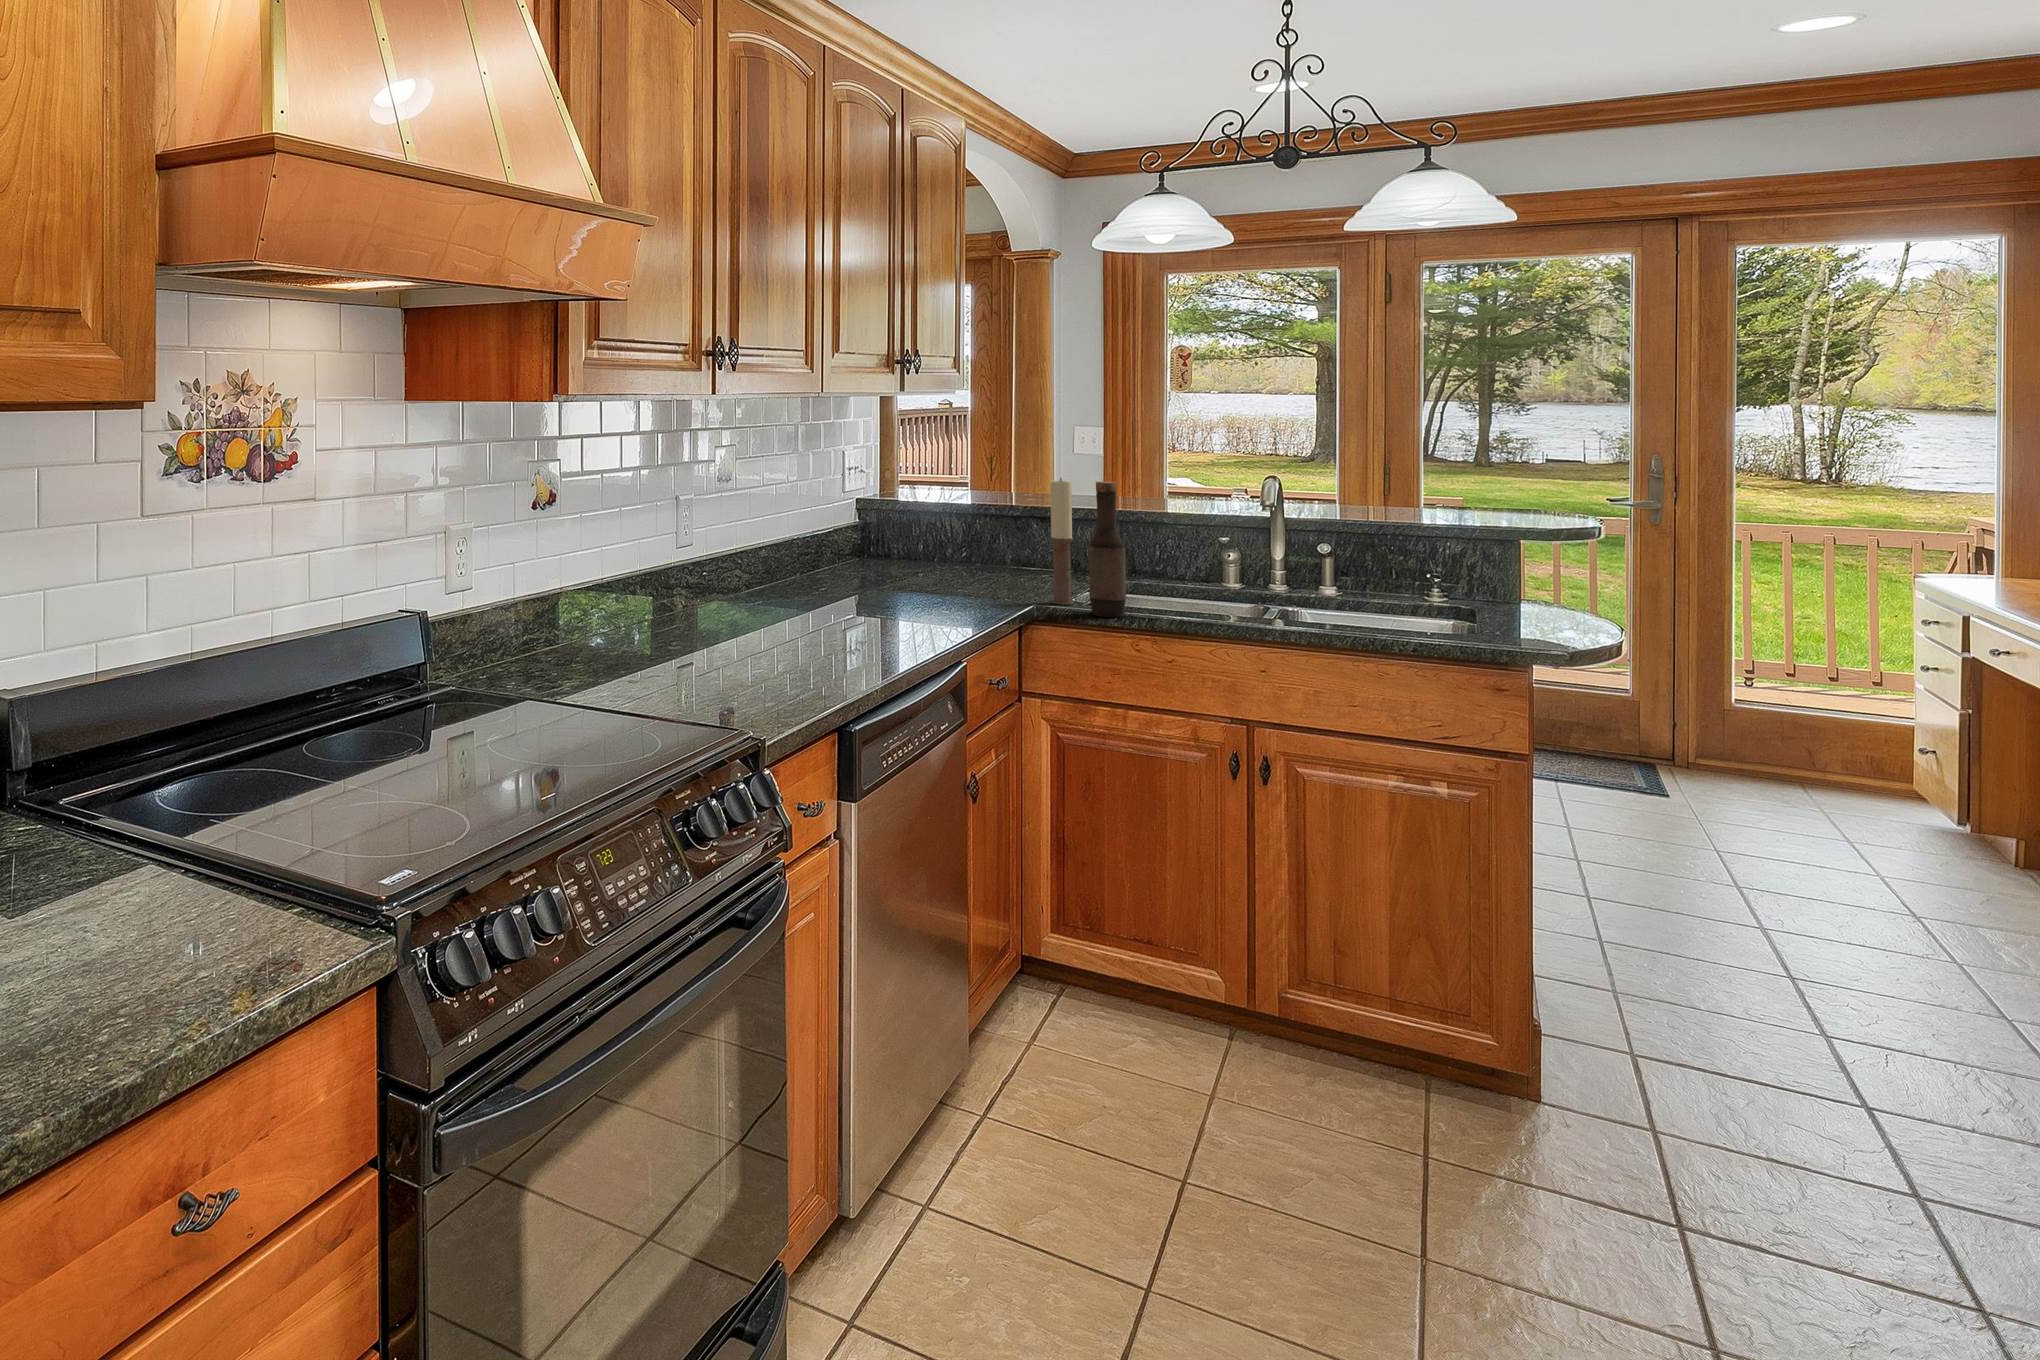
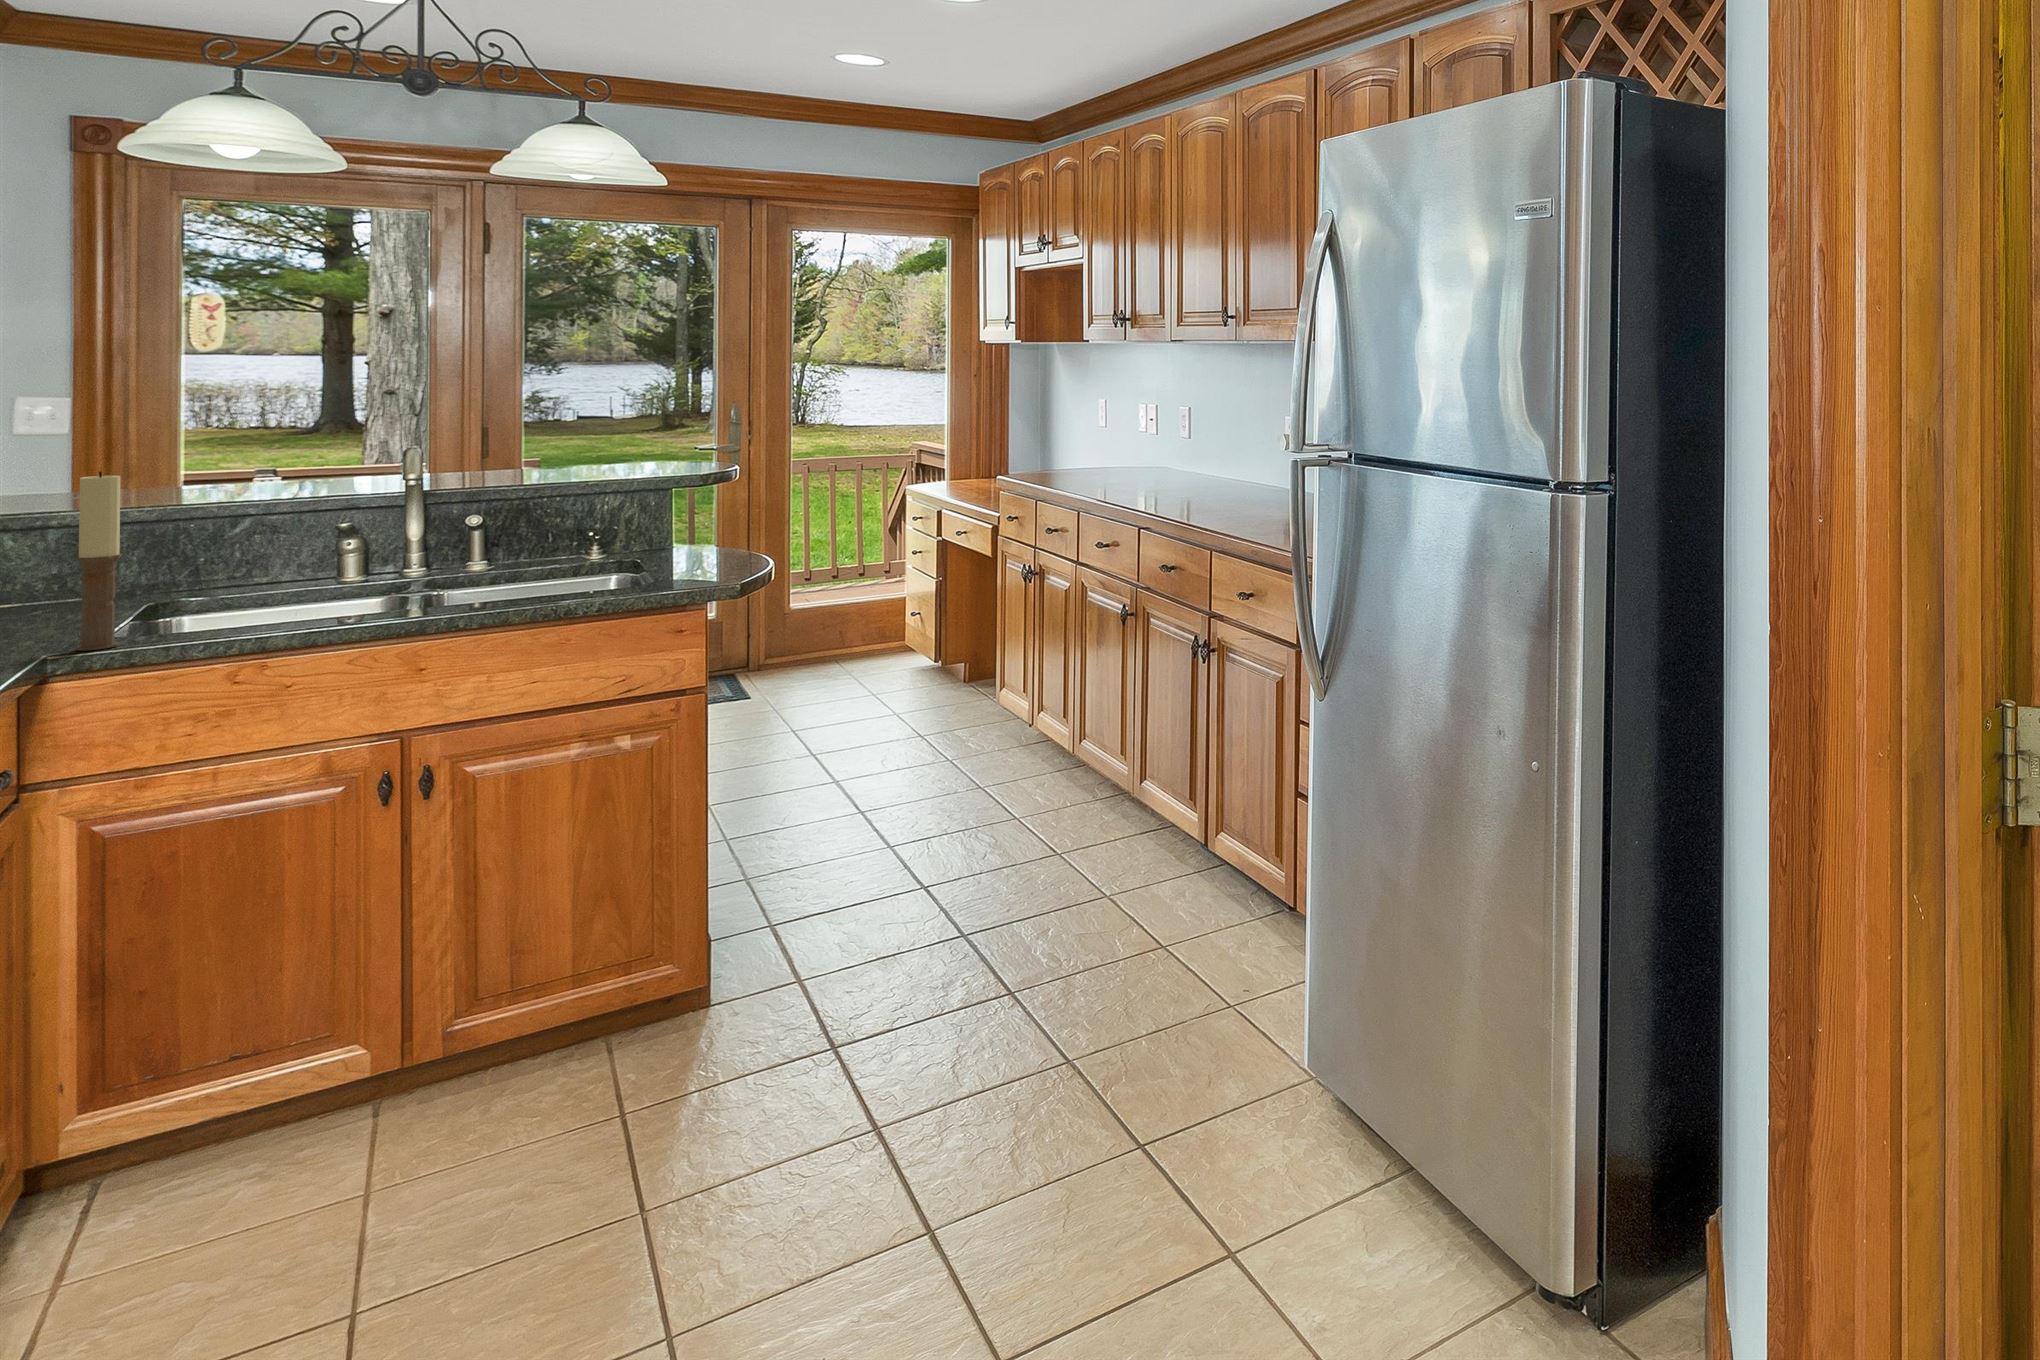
bottle: present [1089,482,1126,617] -> none [168,469,232,651]

